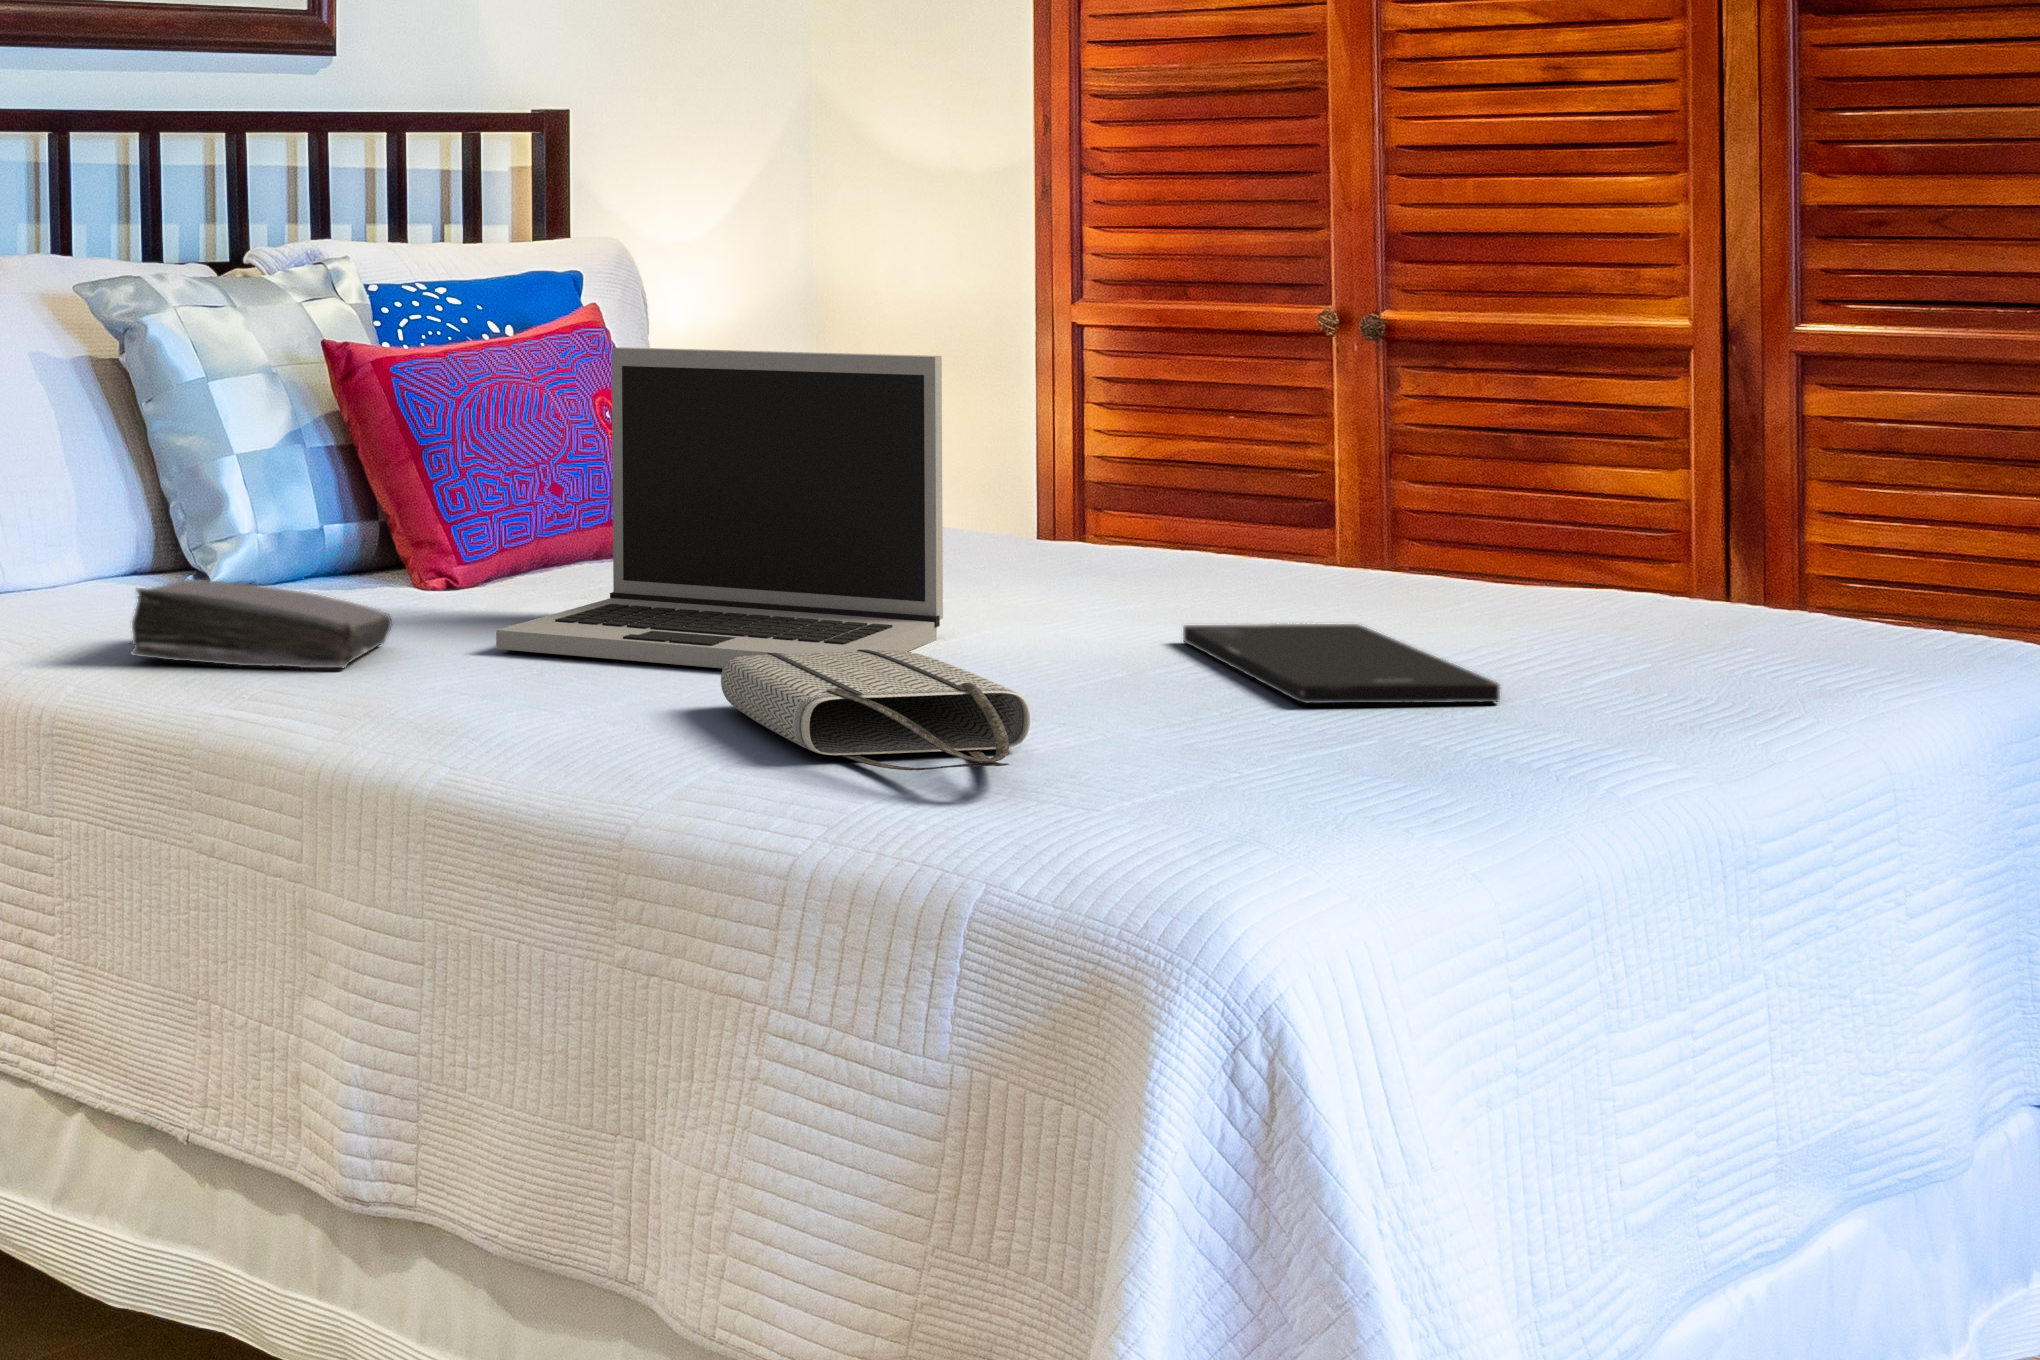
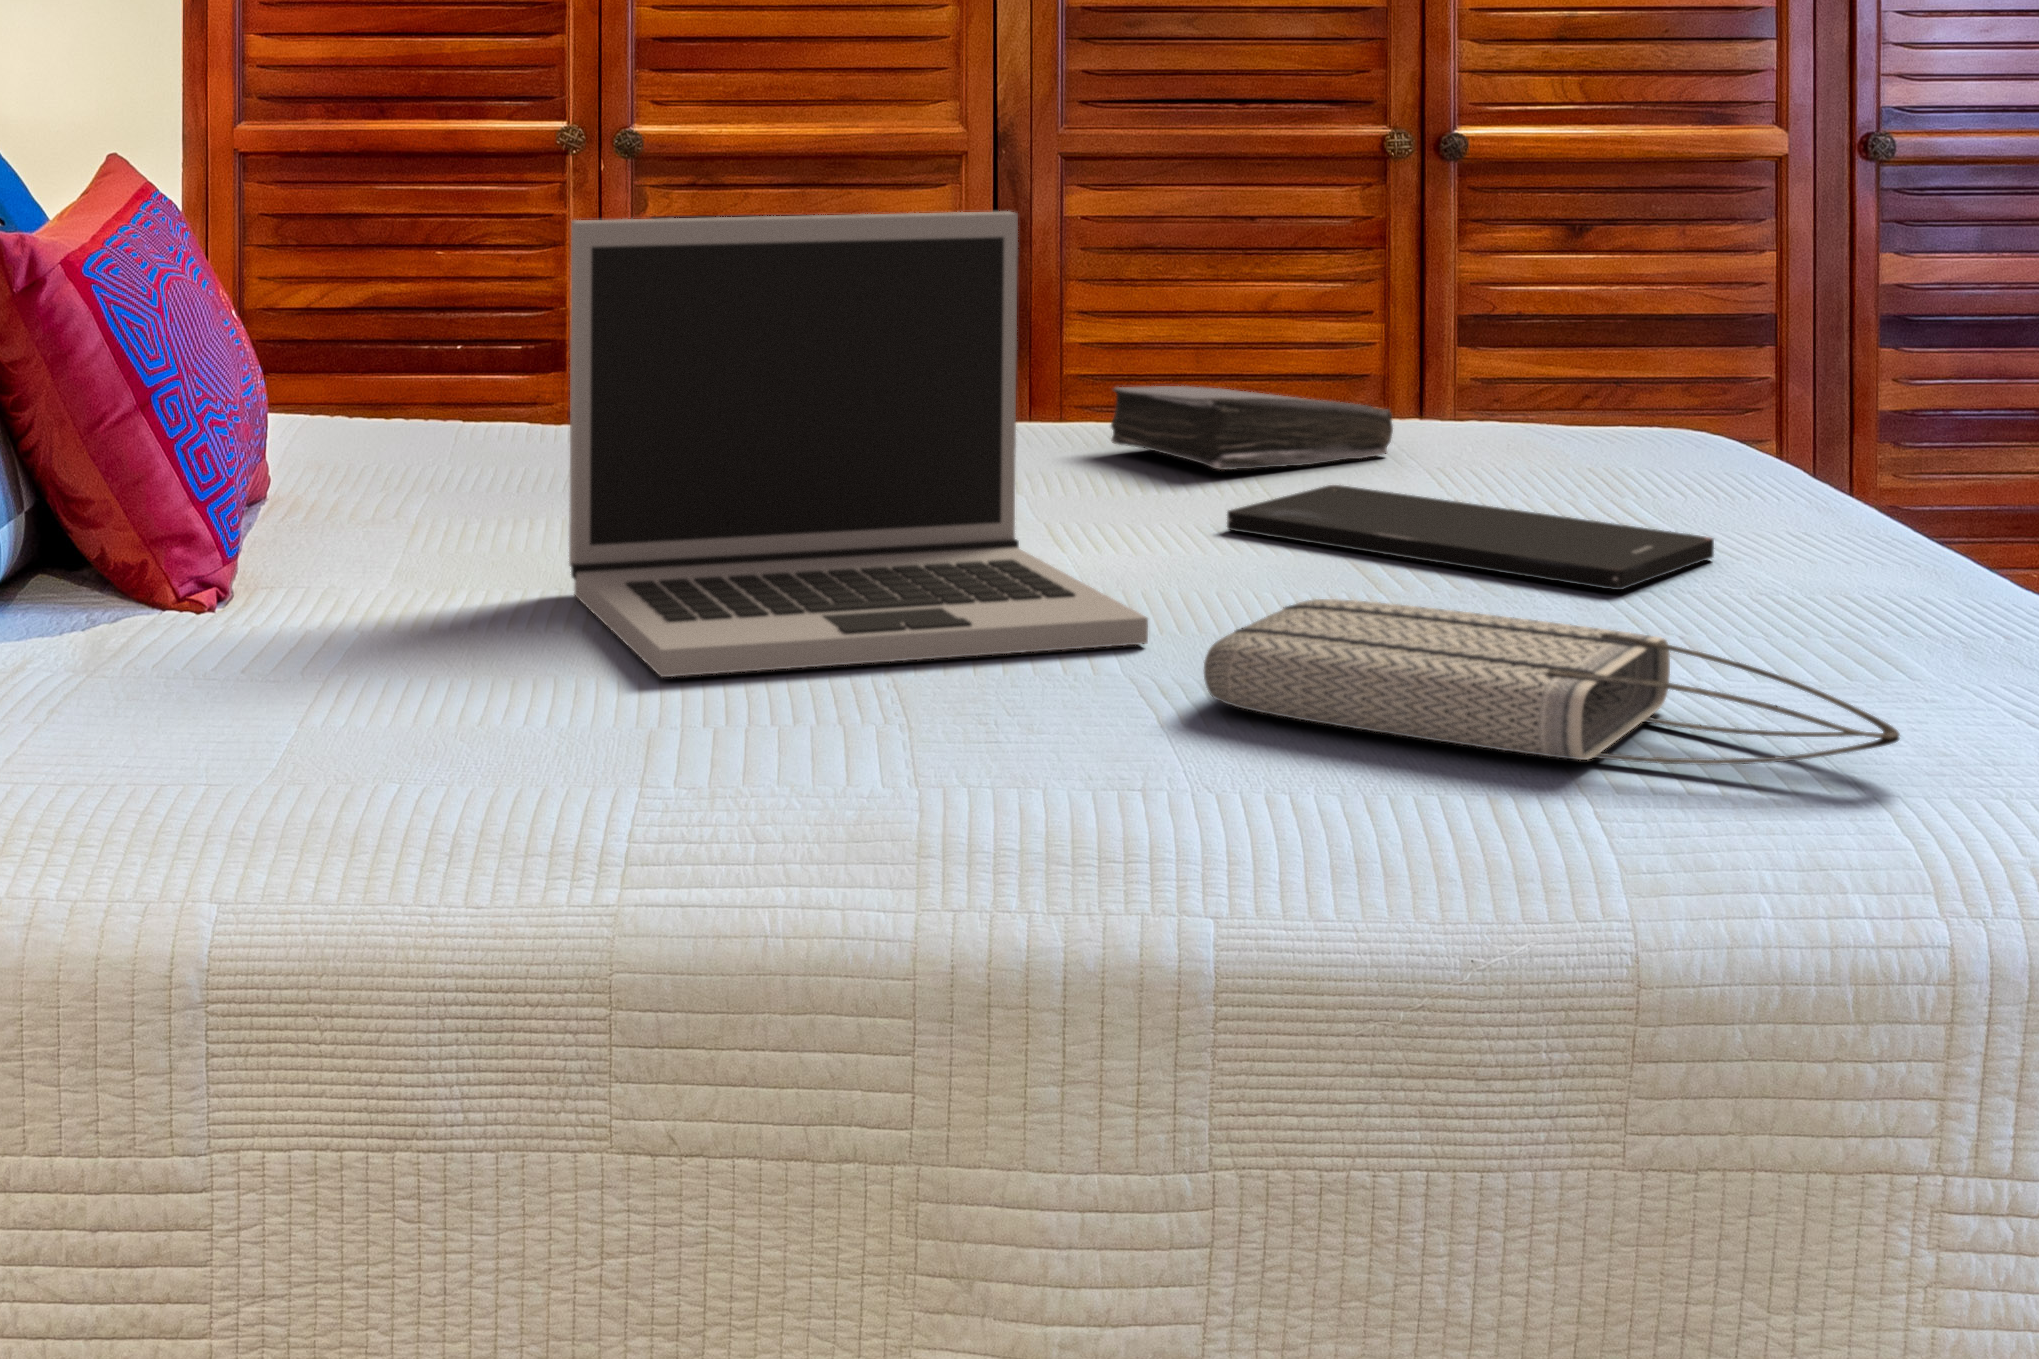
book: present [131,579,392,668] -> present [1111,386,1393,470]

